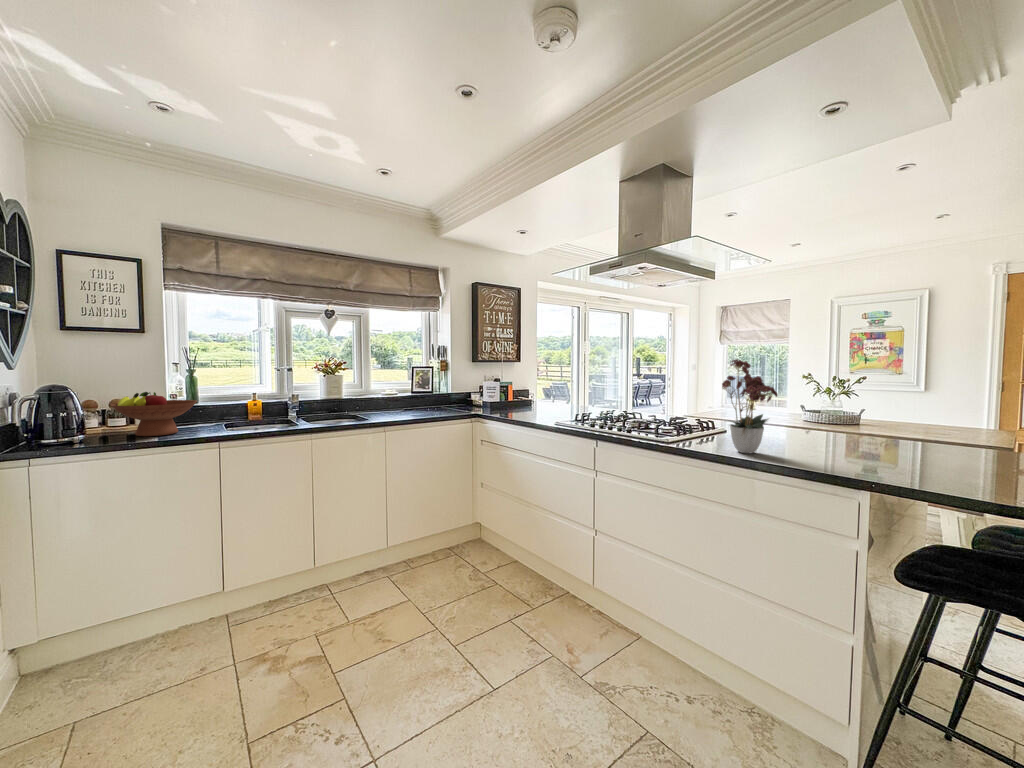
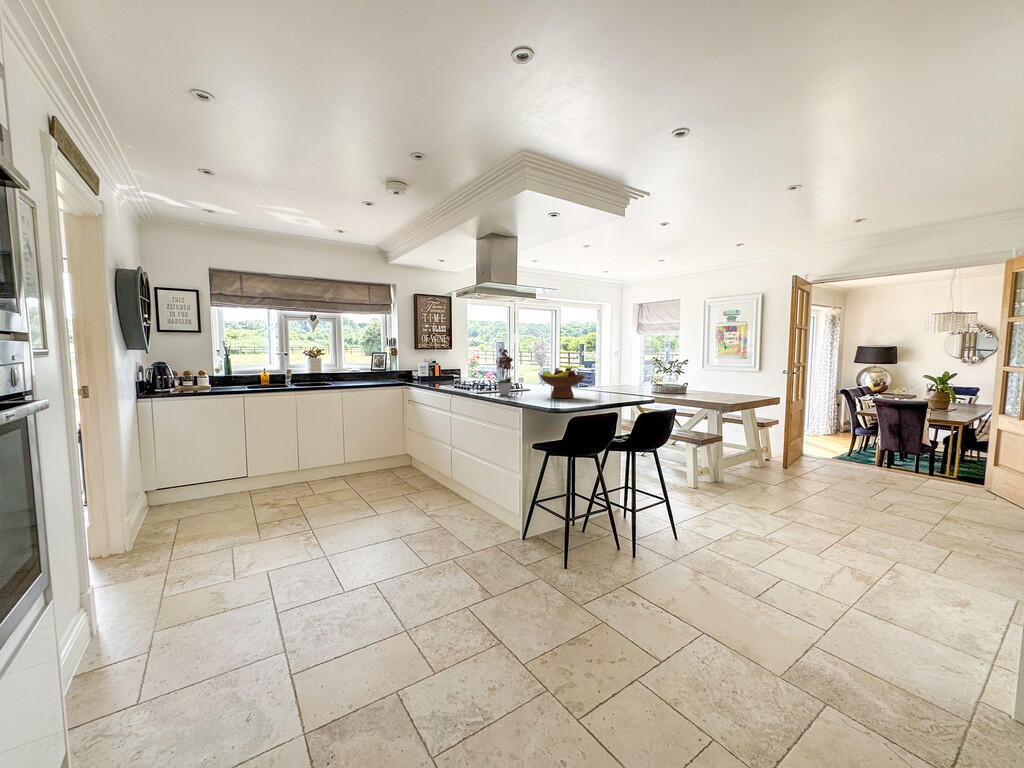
fruit bowl: present [111,392,197,436] -> present [540,368,585,398]

